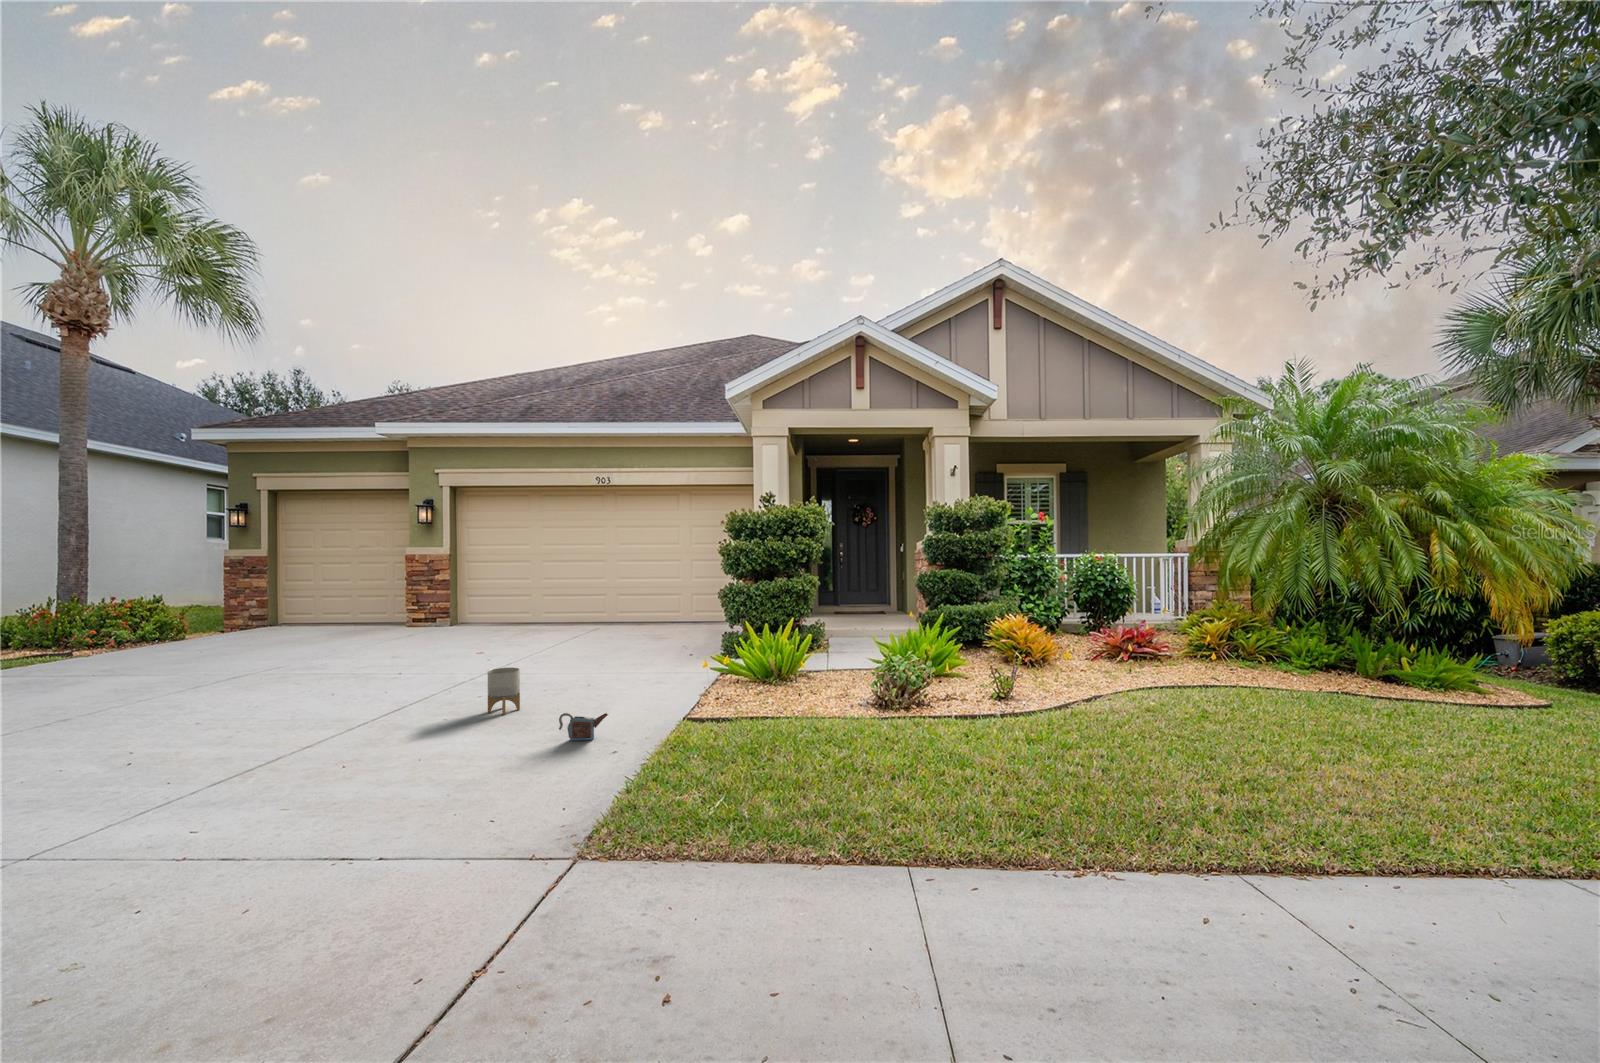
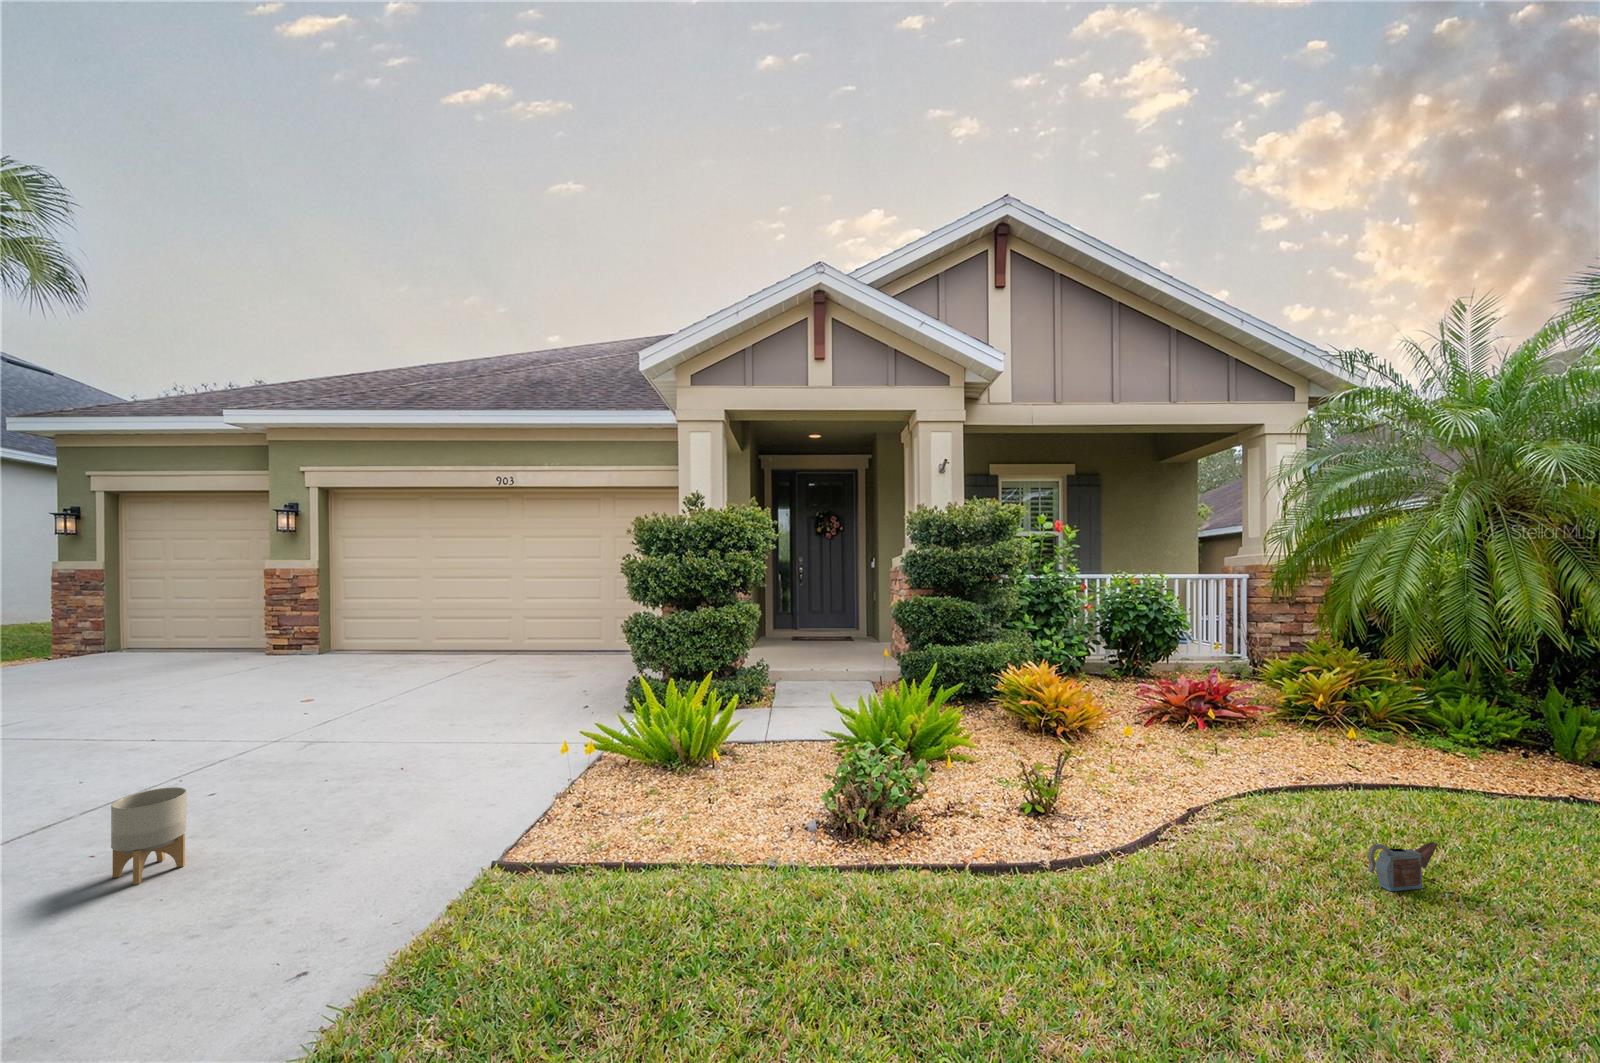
watering can: present [559,713,608,741] -> present [1367,842,1438,891]

